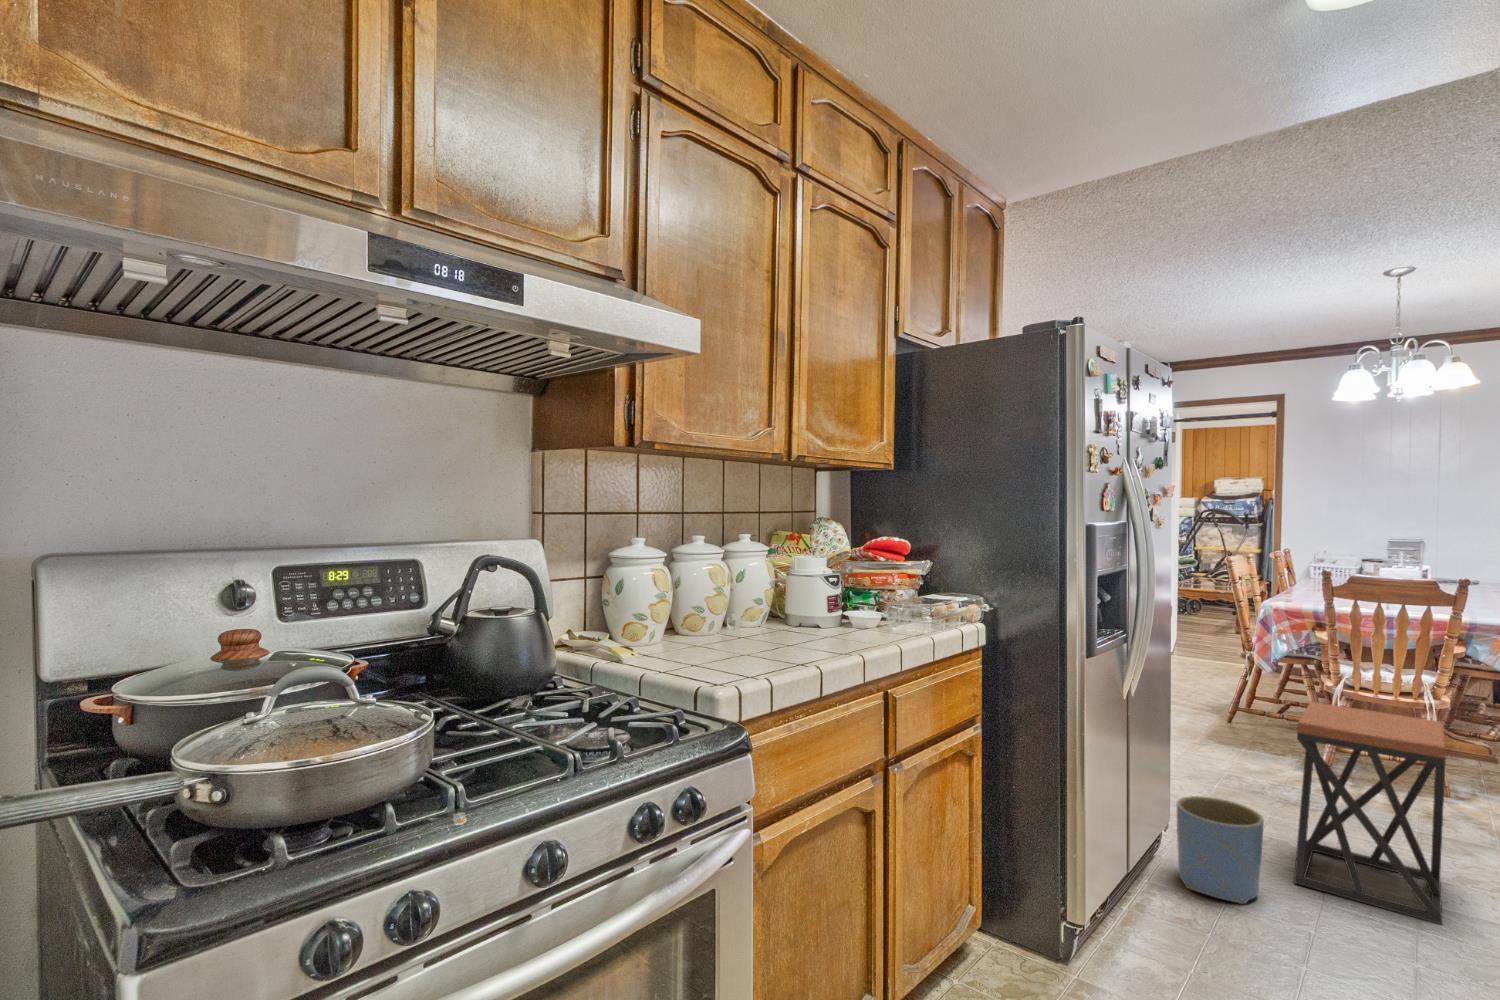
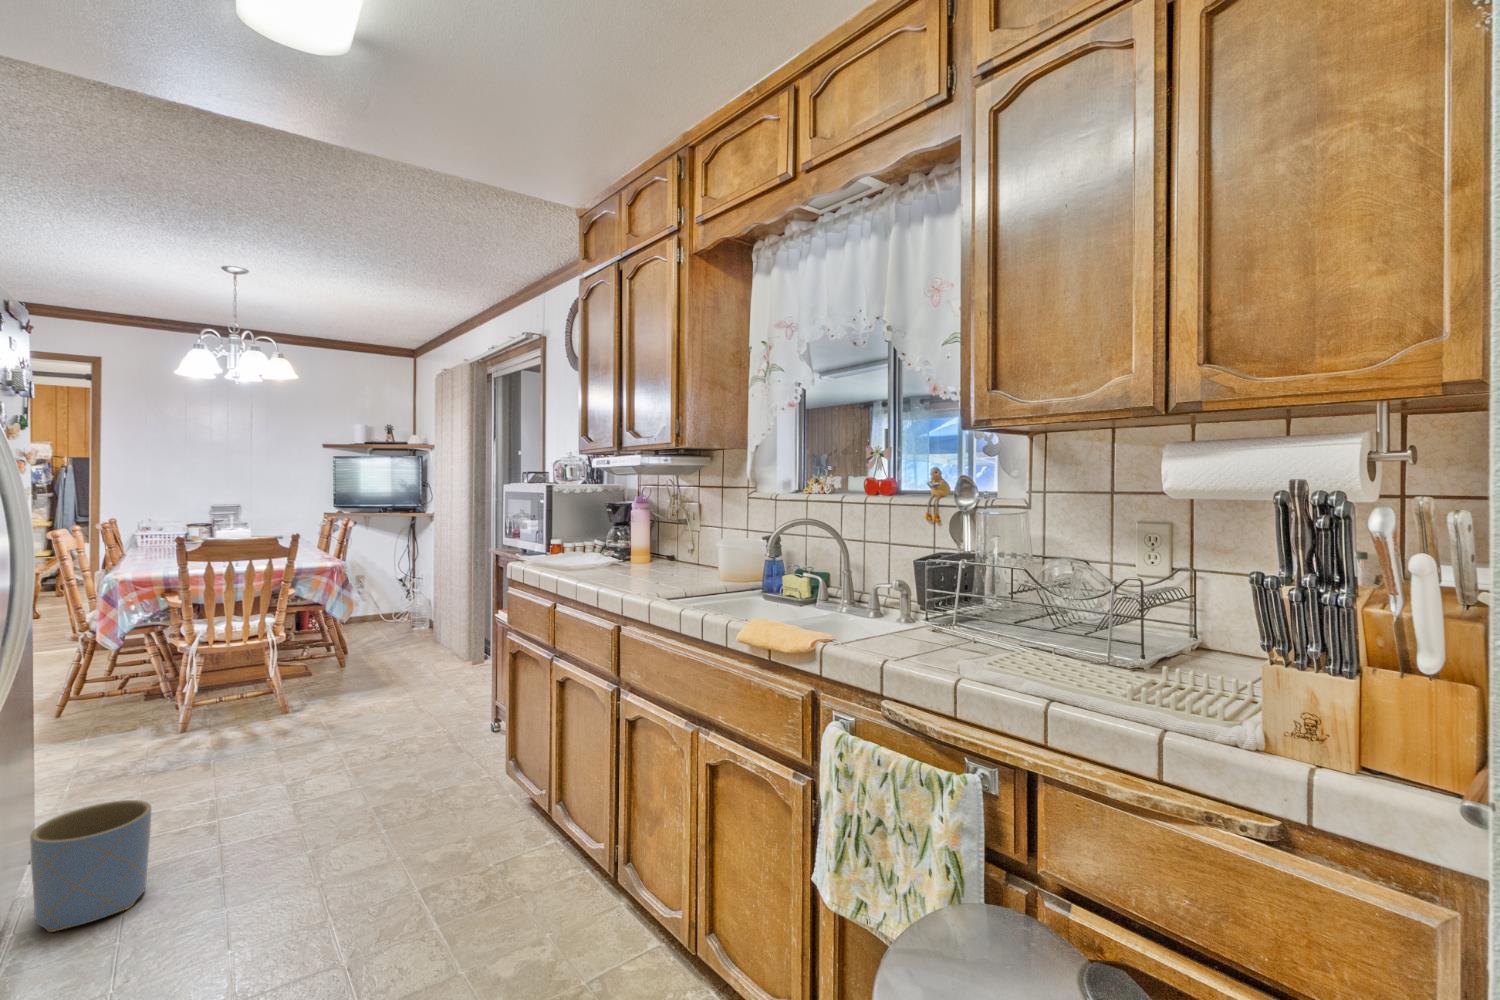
stool: present [1294,702,1446,924] -> none [181,653,316,854]

